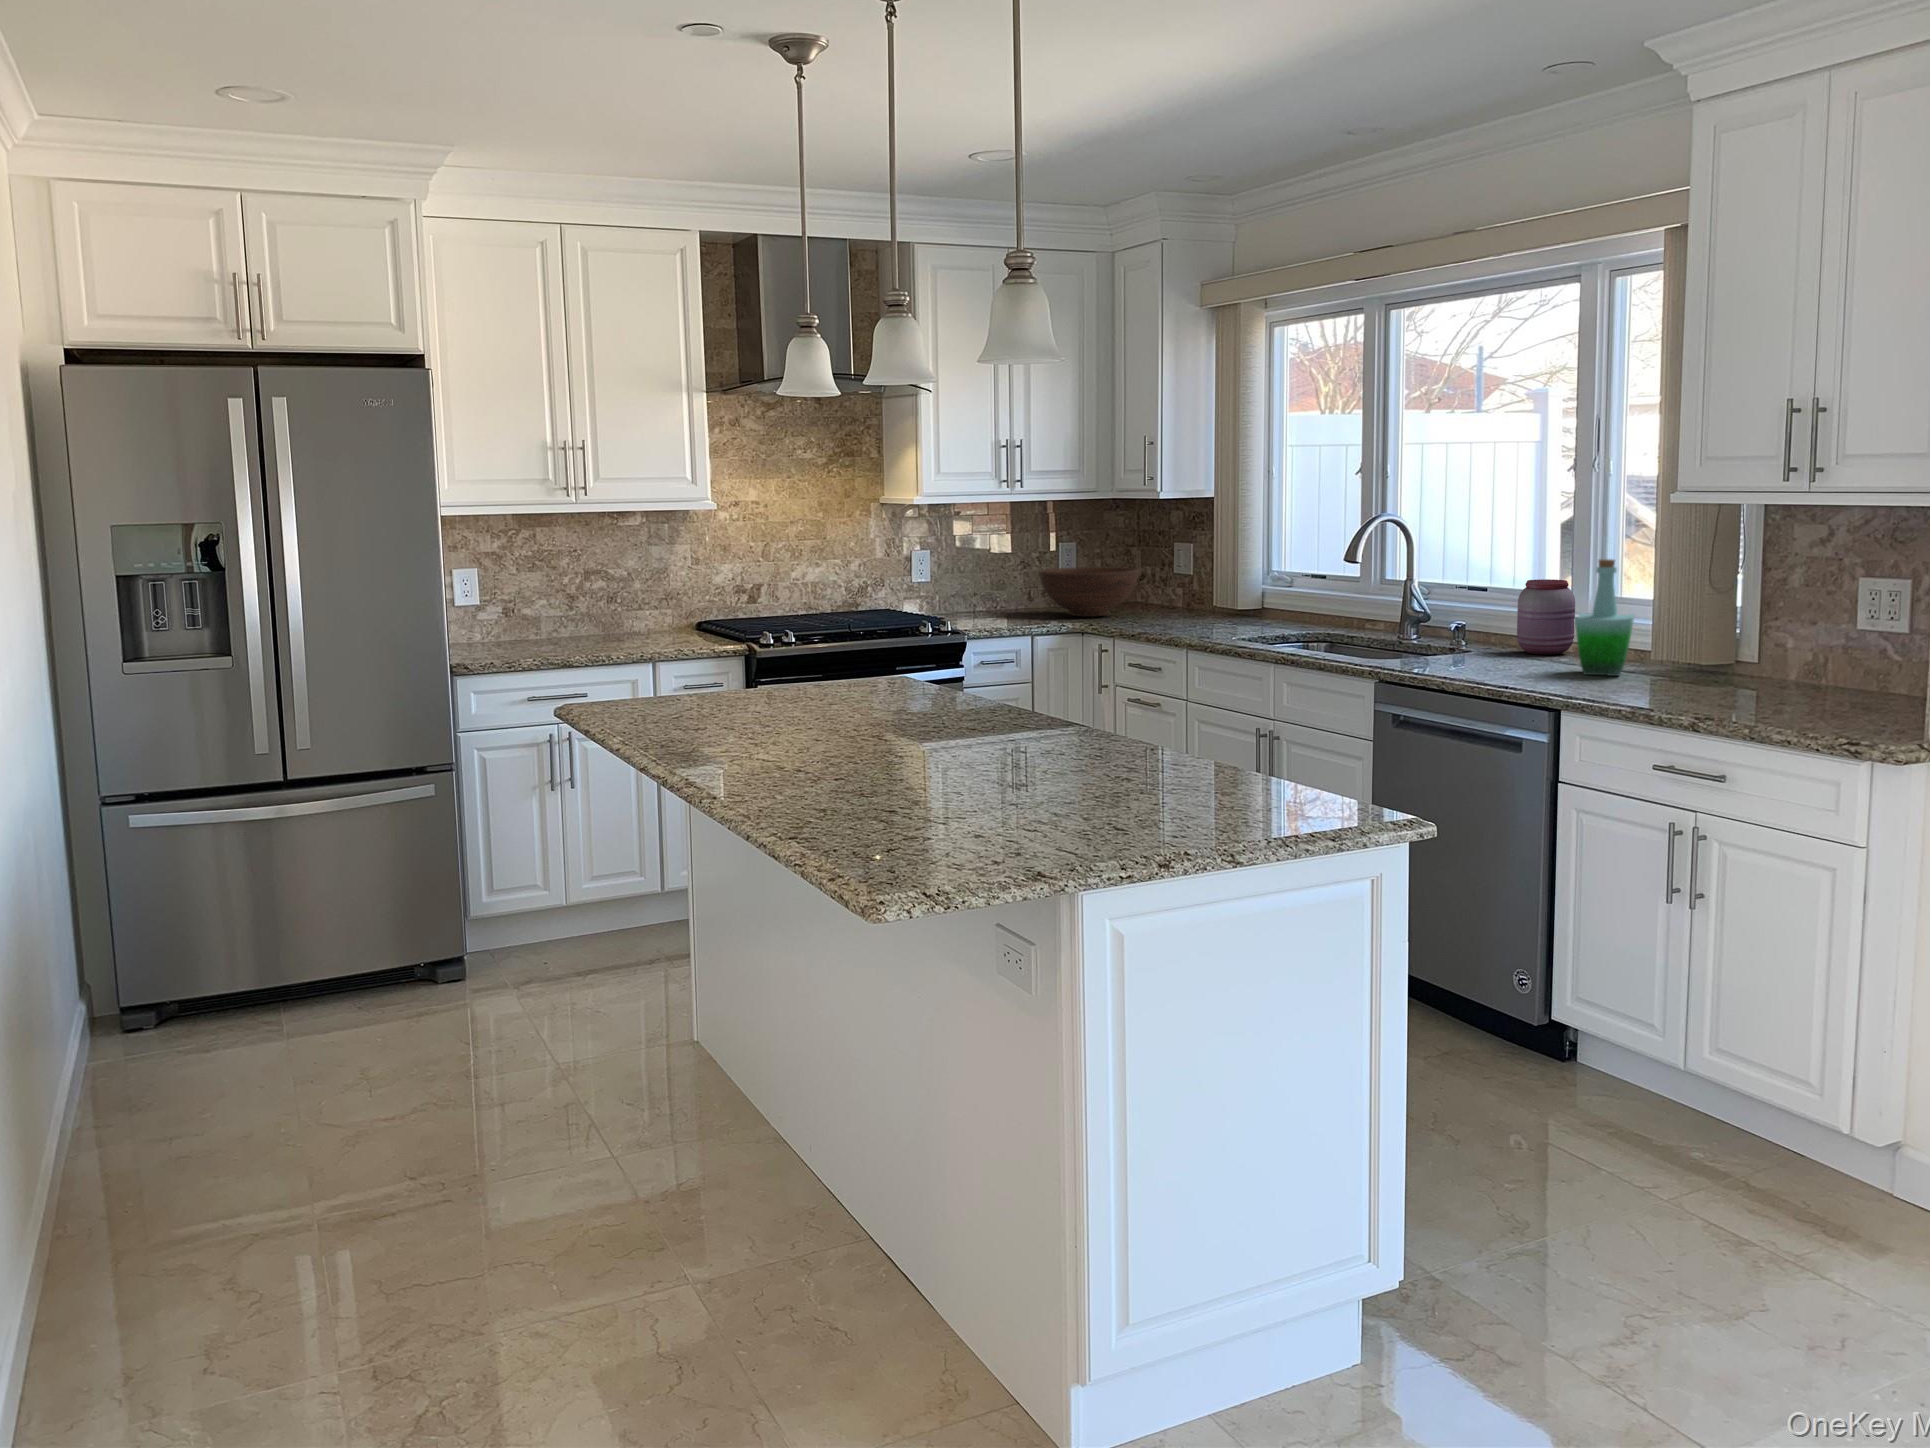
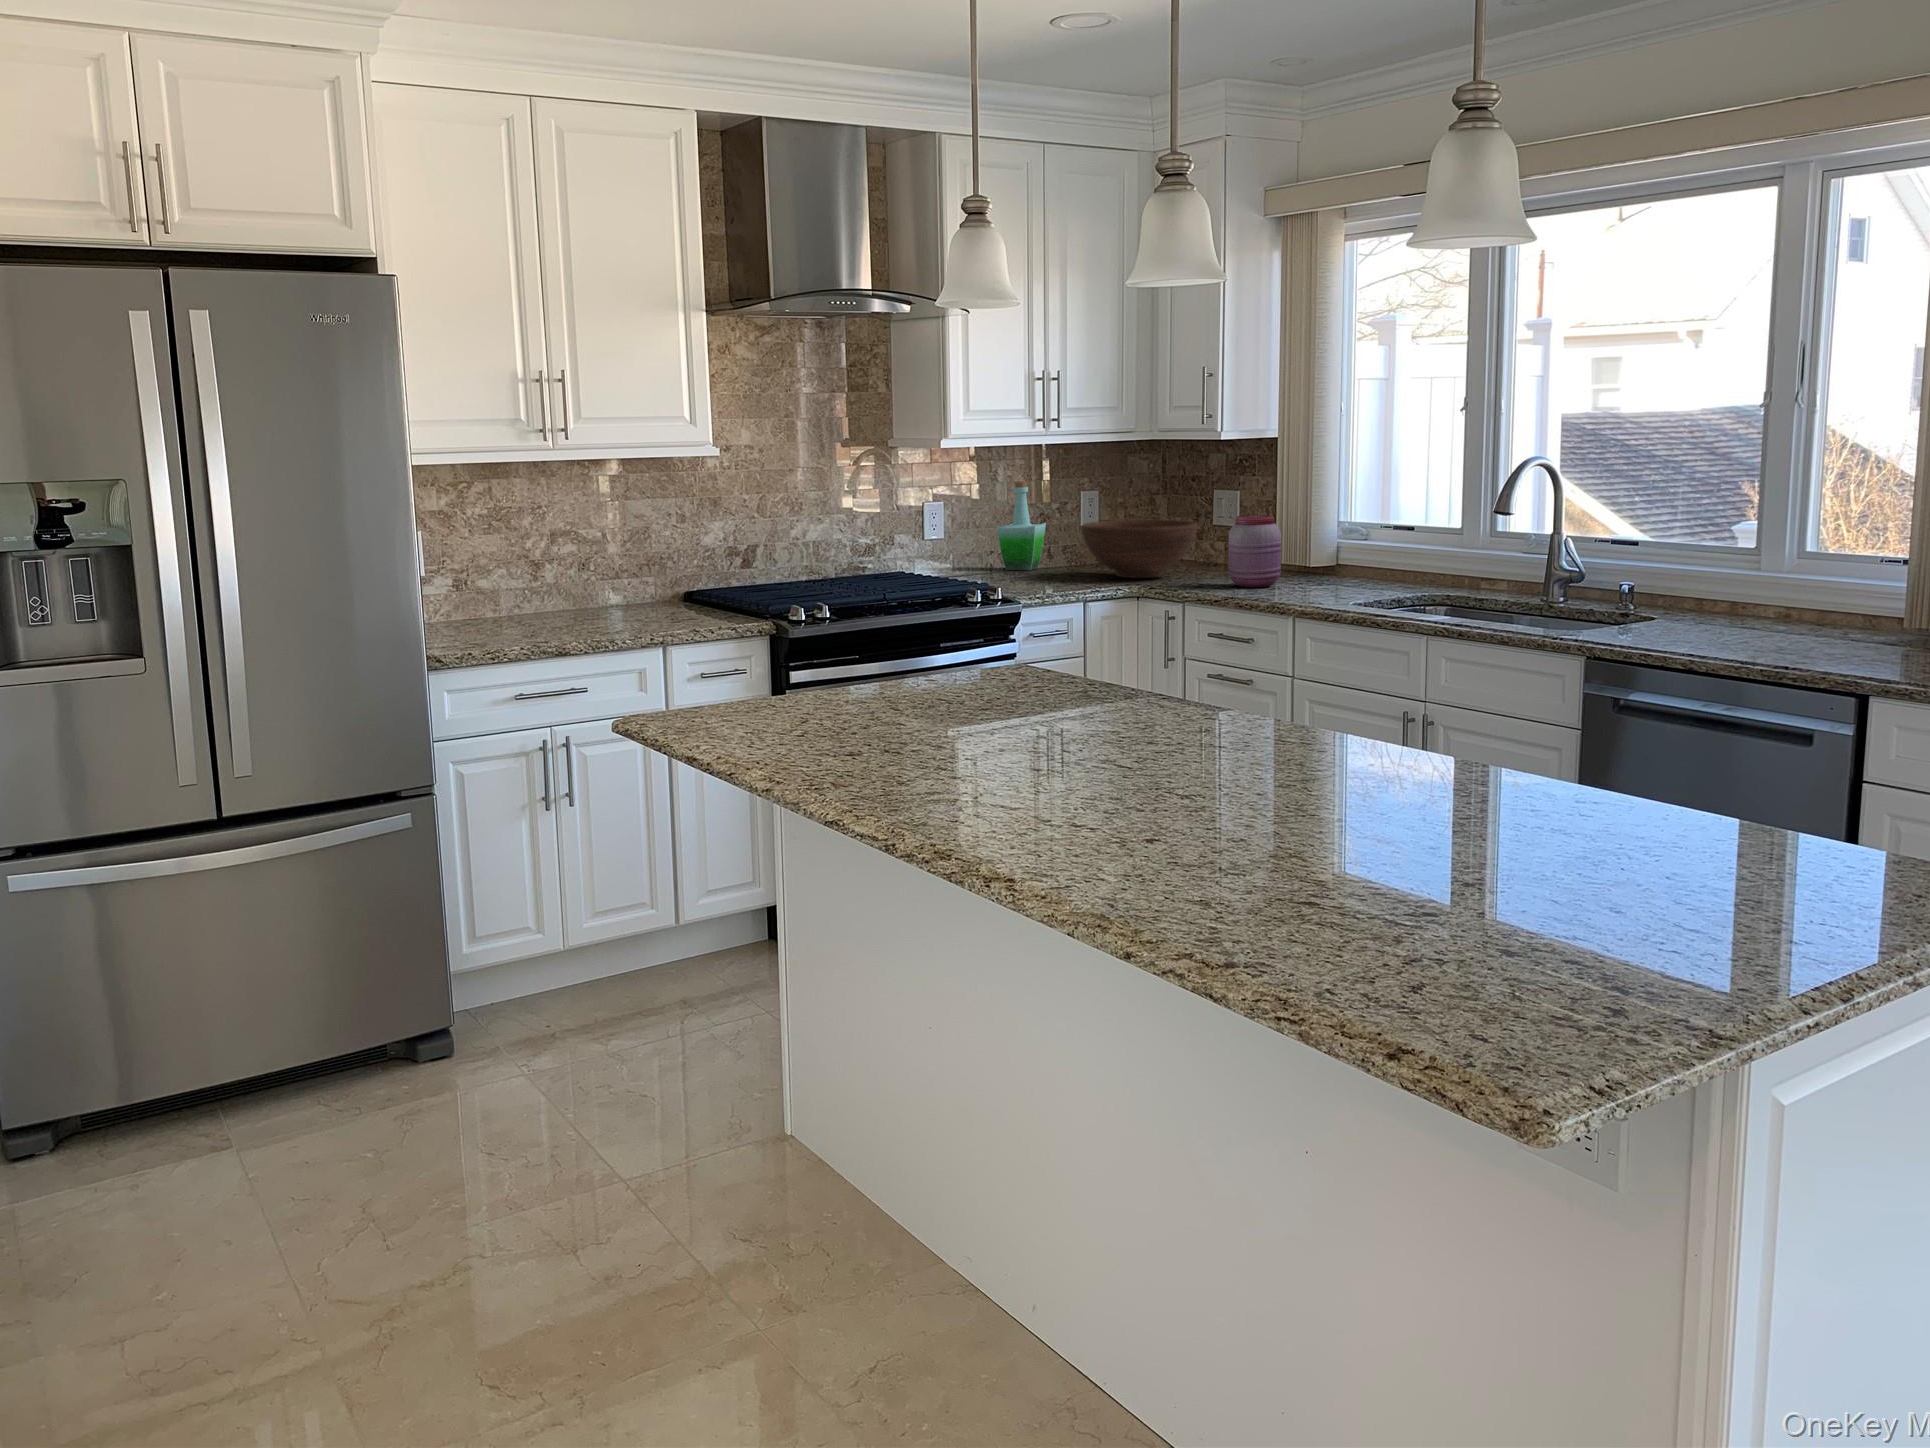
bottle: present [1575,559,1634,676] -> present [997,481,1046,570]
jar: present [1517,579,1575,655] -> present [1228,515,1281,587]

